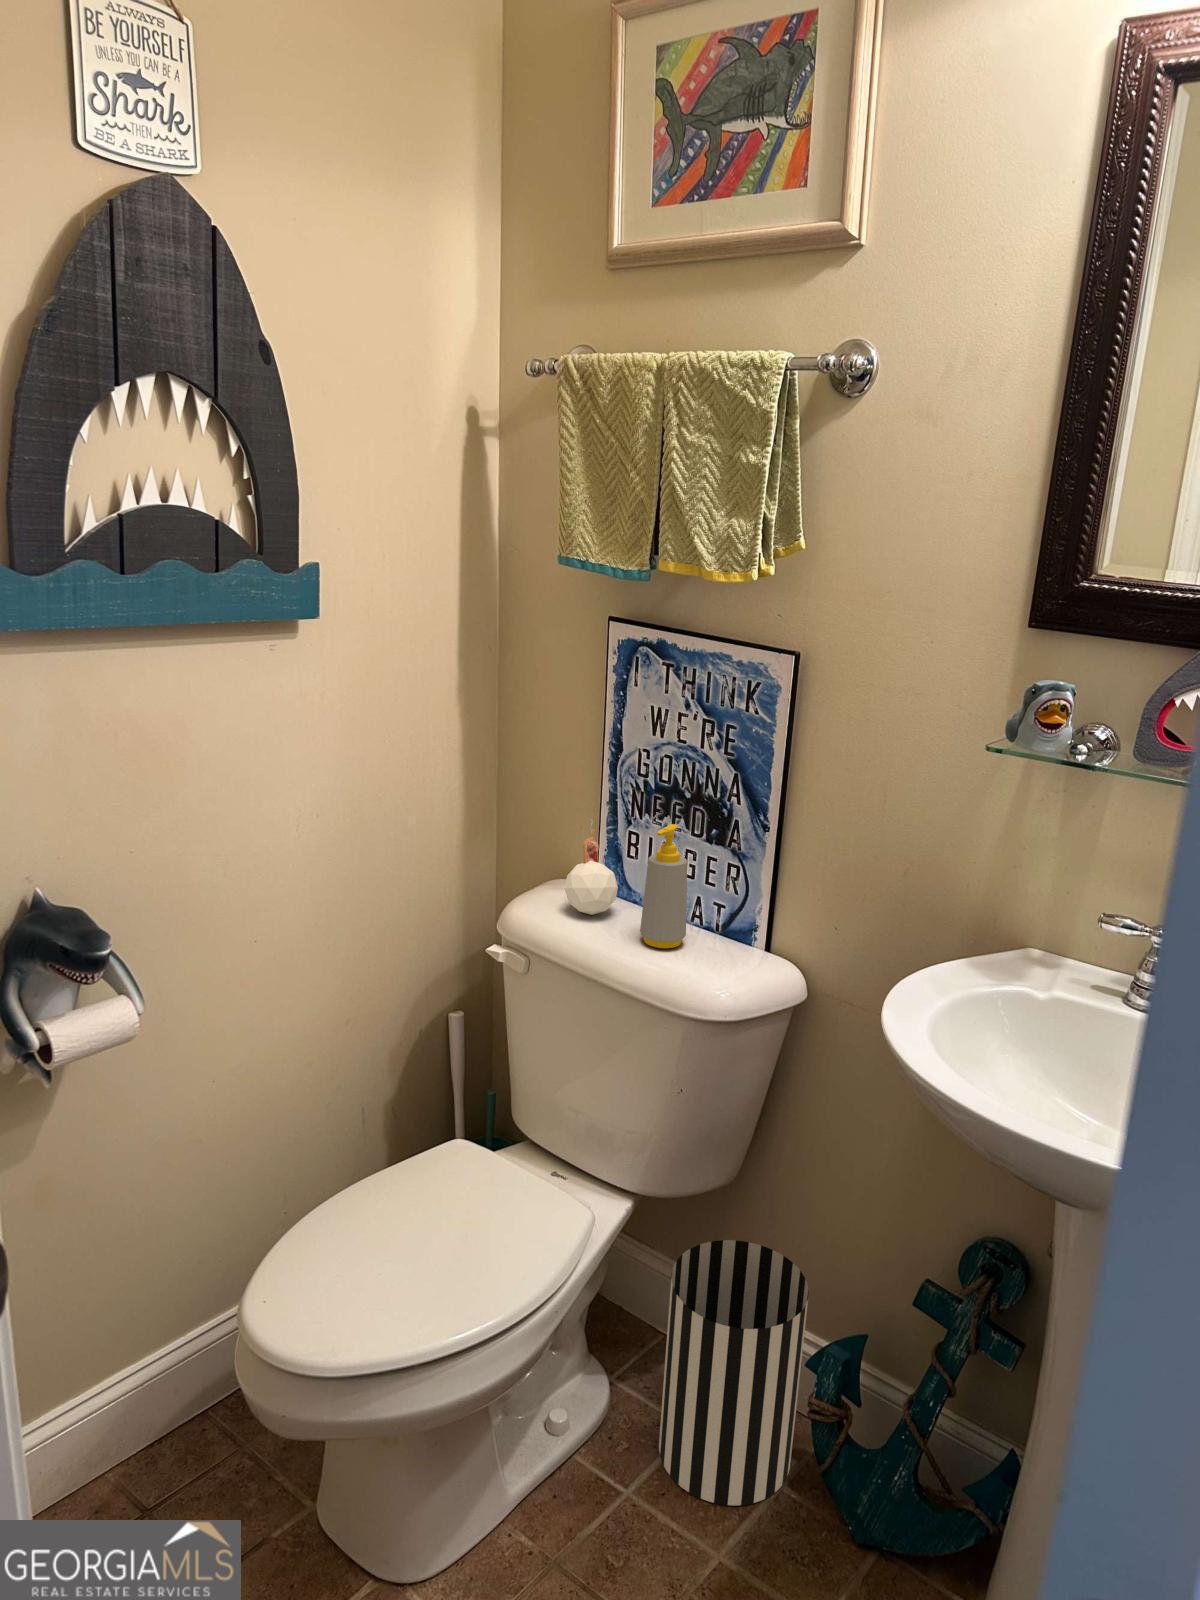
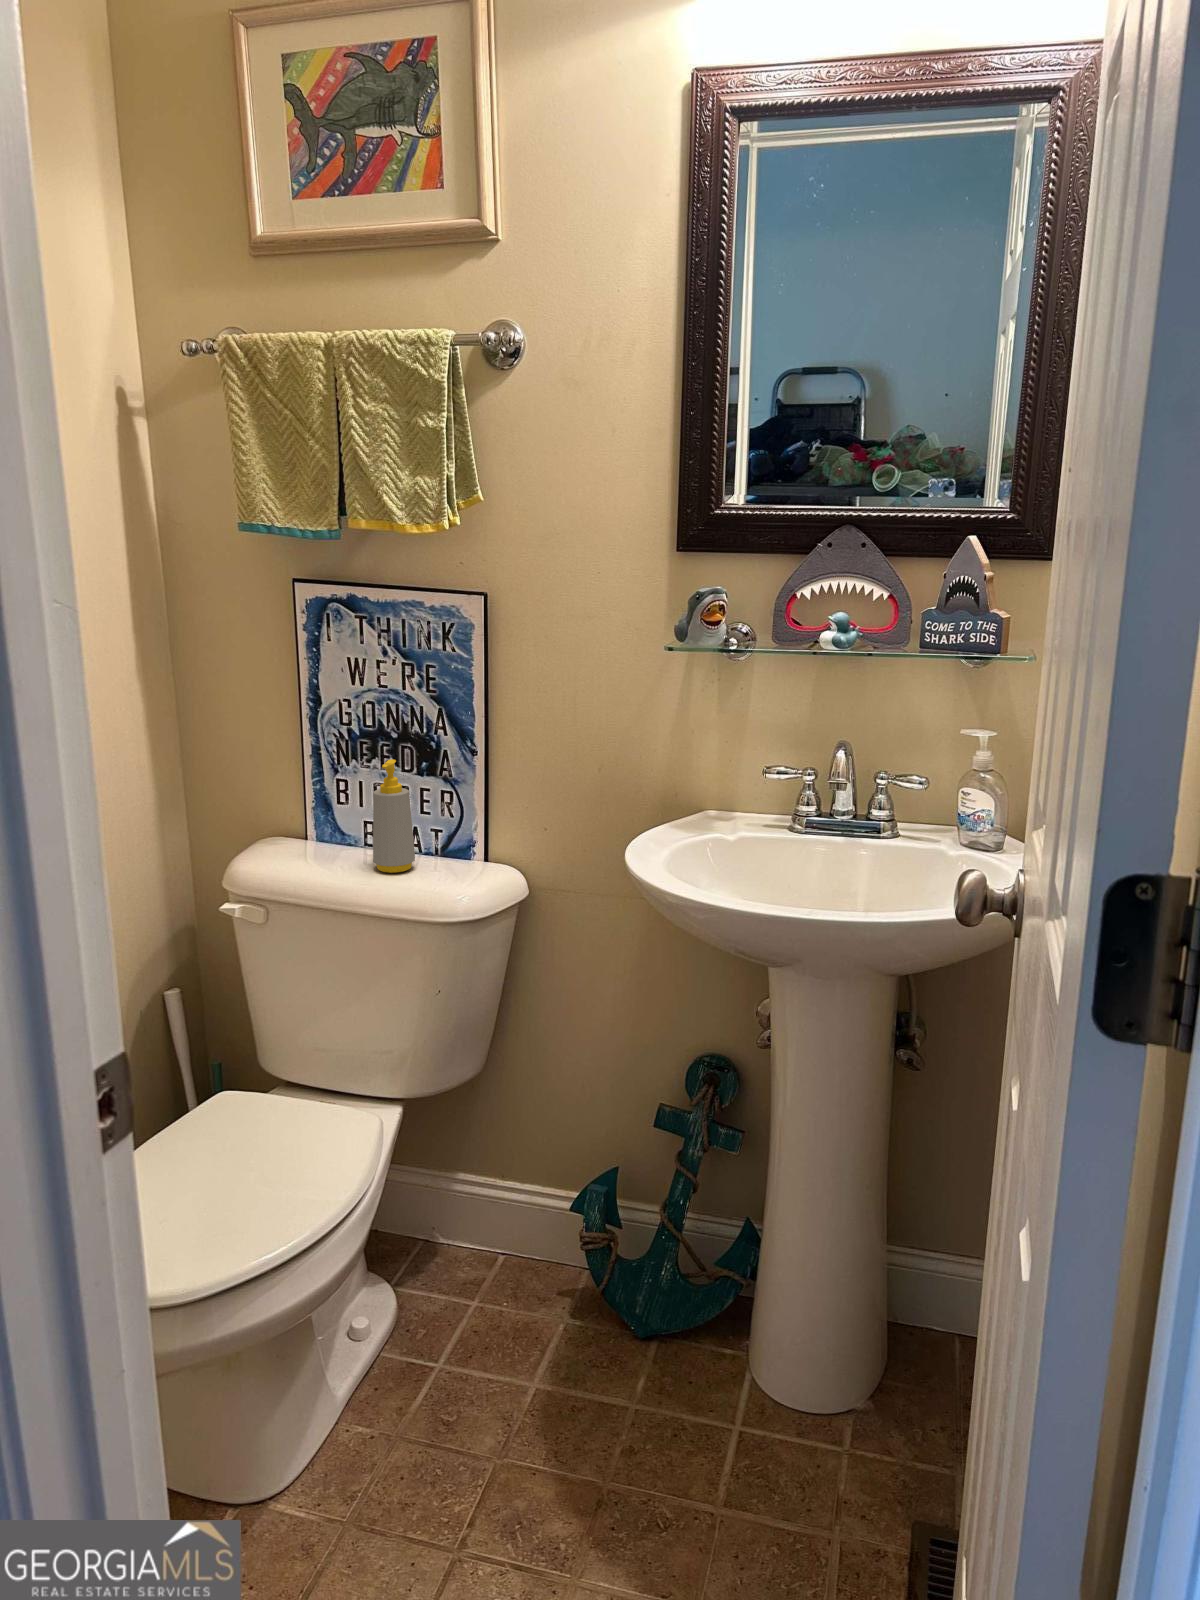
candle: present [565,819,618,915] -> none [290,771,340,858]
wastebasket: present [659,1240,809,1505] -> none [449,1120,571,1347]

